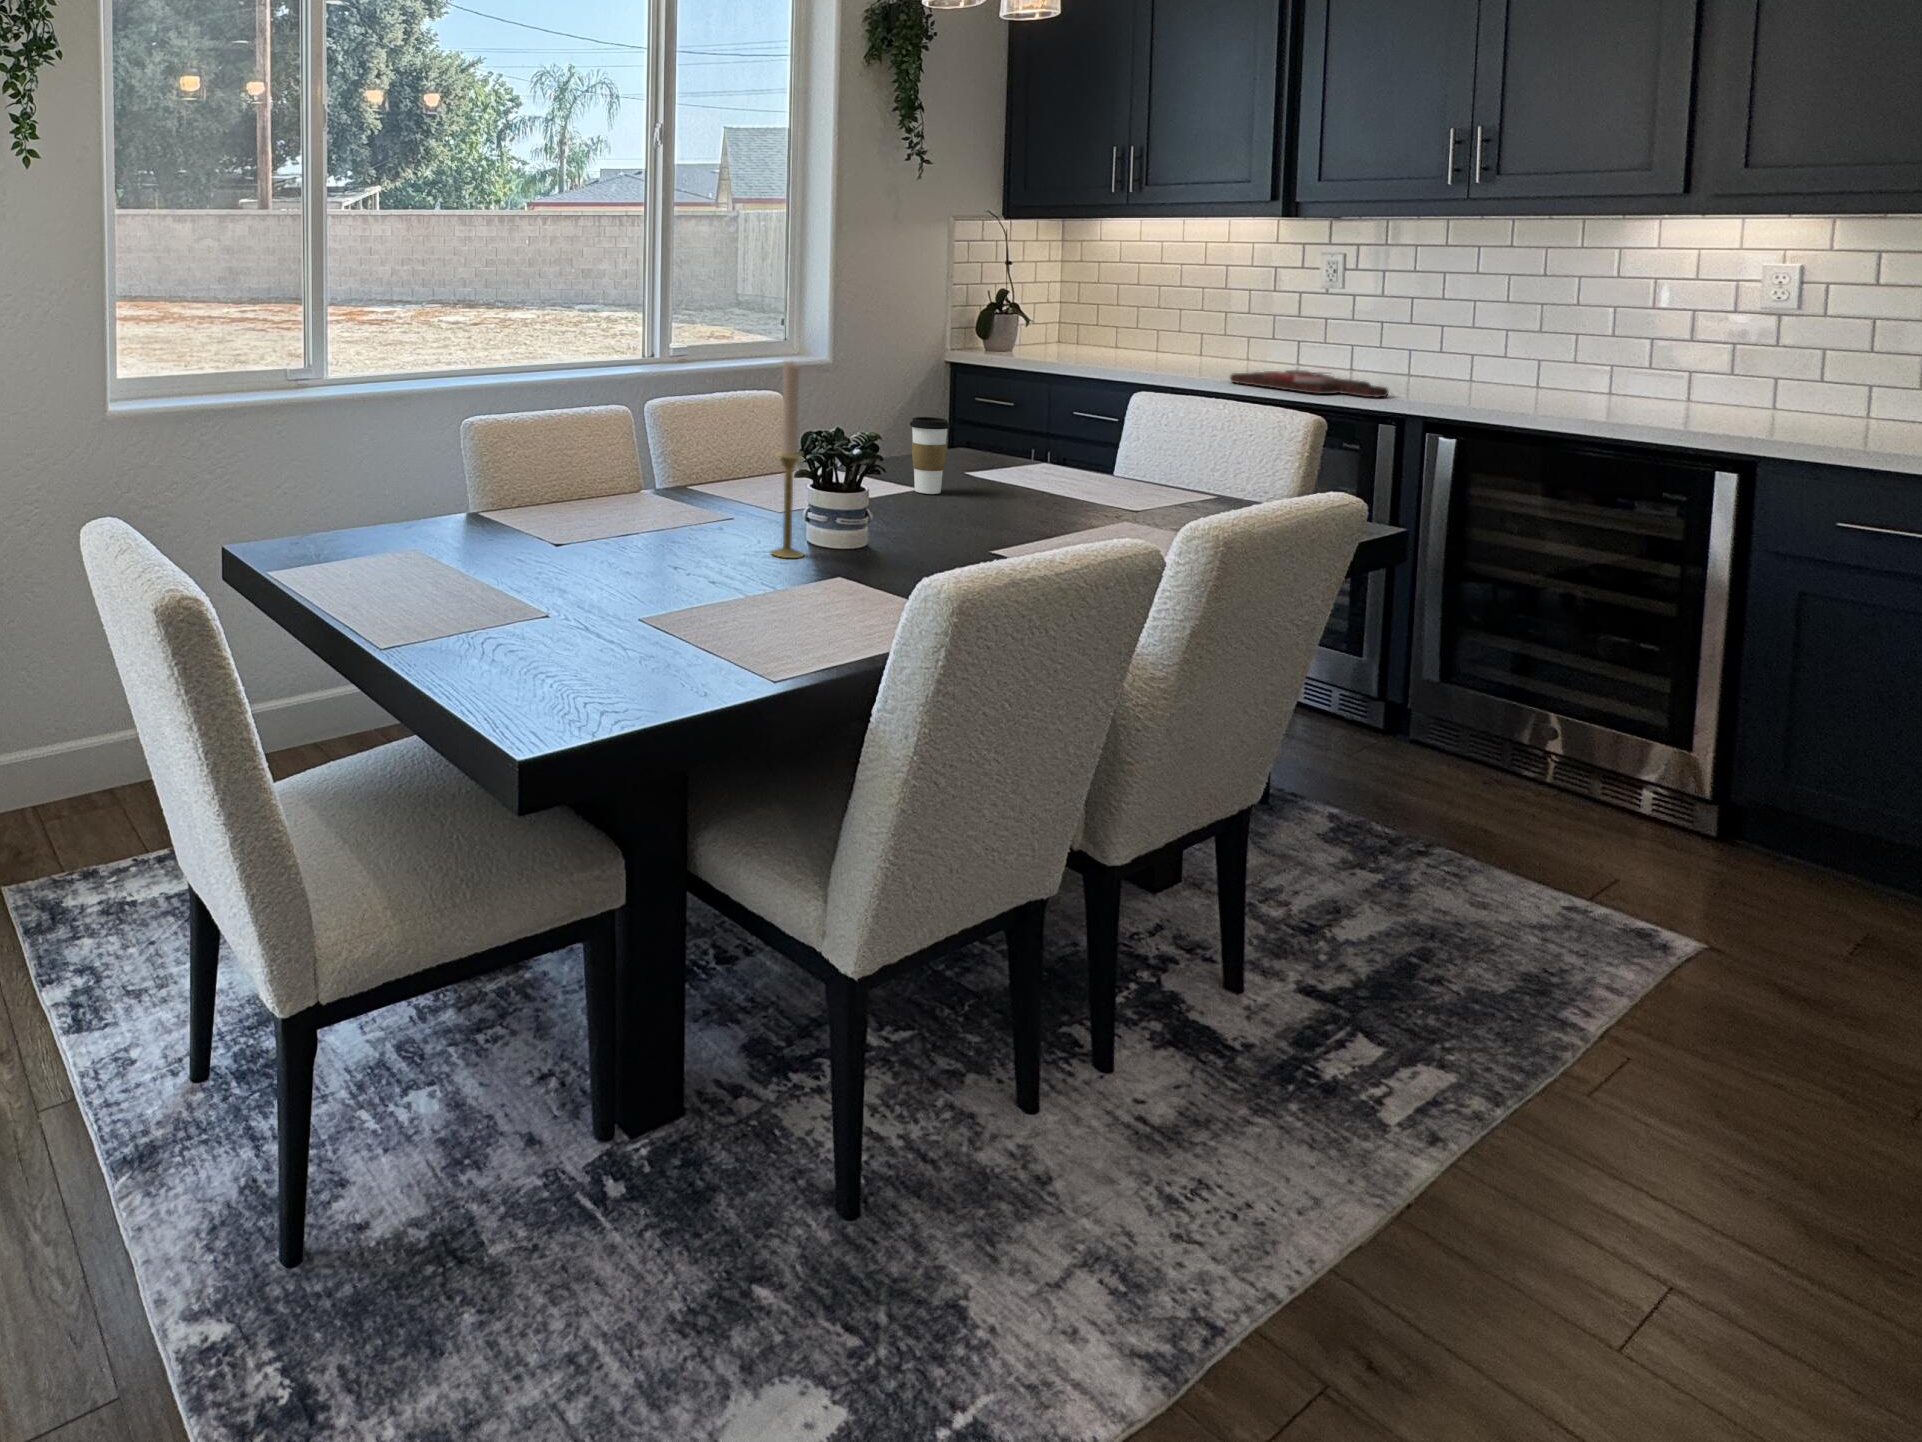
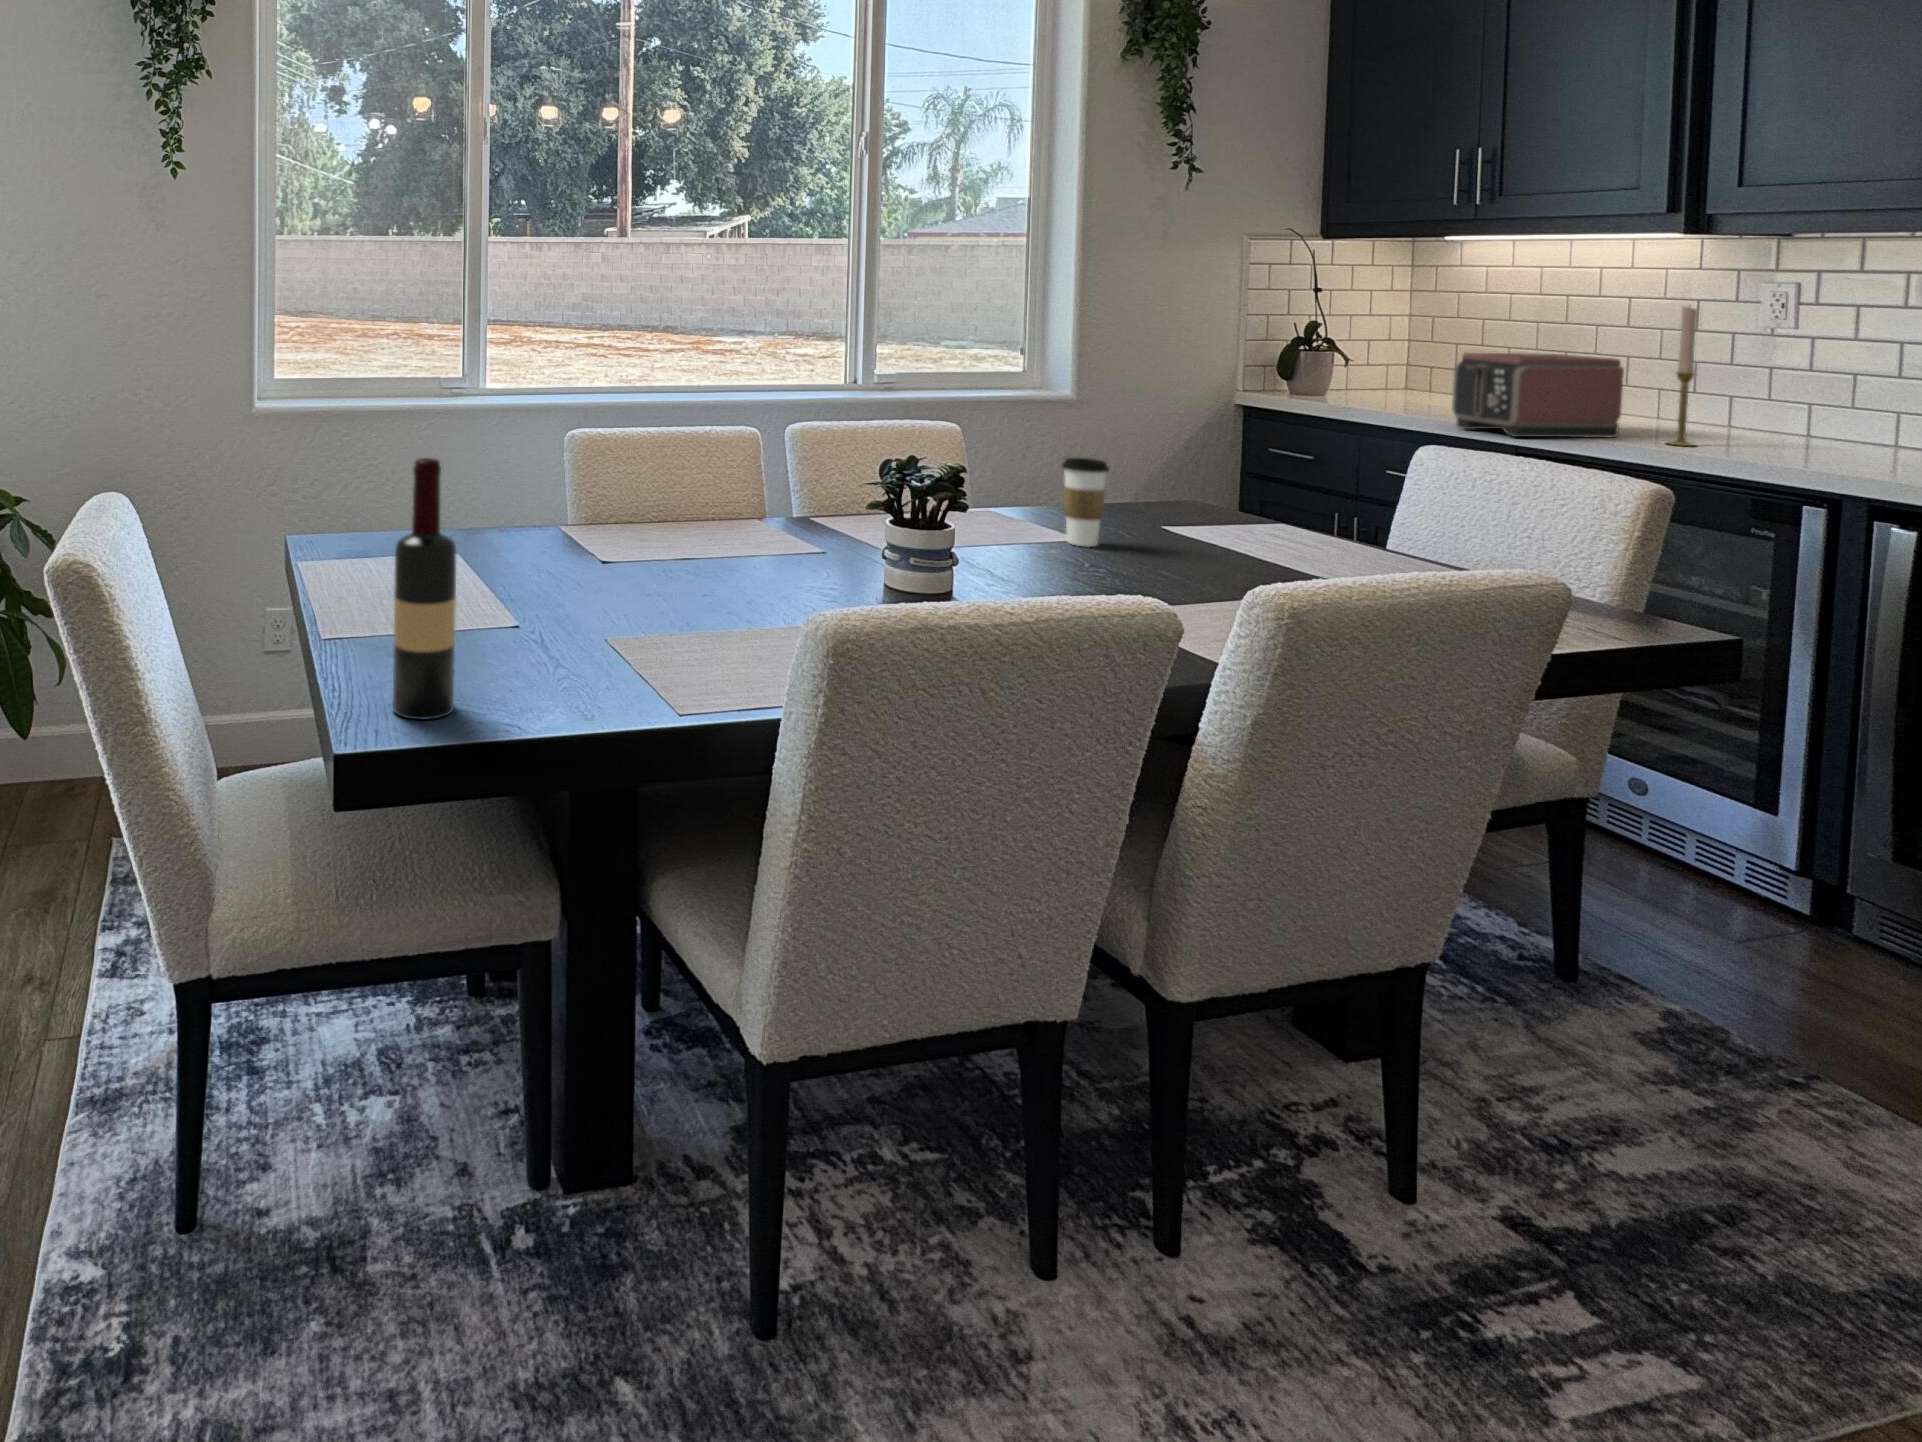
toaster: none [1114,306,1232,375] -> present [1452,353,1624,438]
candlestick: present [771,362,803,558] -> present [1665,306,1697,446]
cutting board: present [1230,370,1389,397] -> none [1603,439,1833,478]
wine bottle: none [523,466,584,719] -> present [393,458,456,720]

